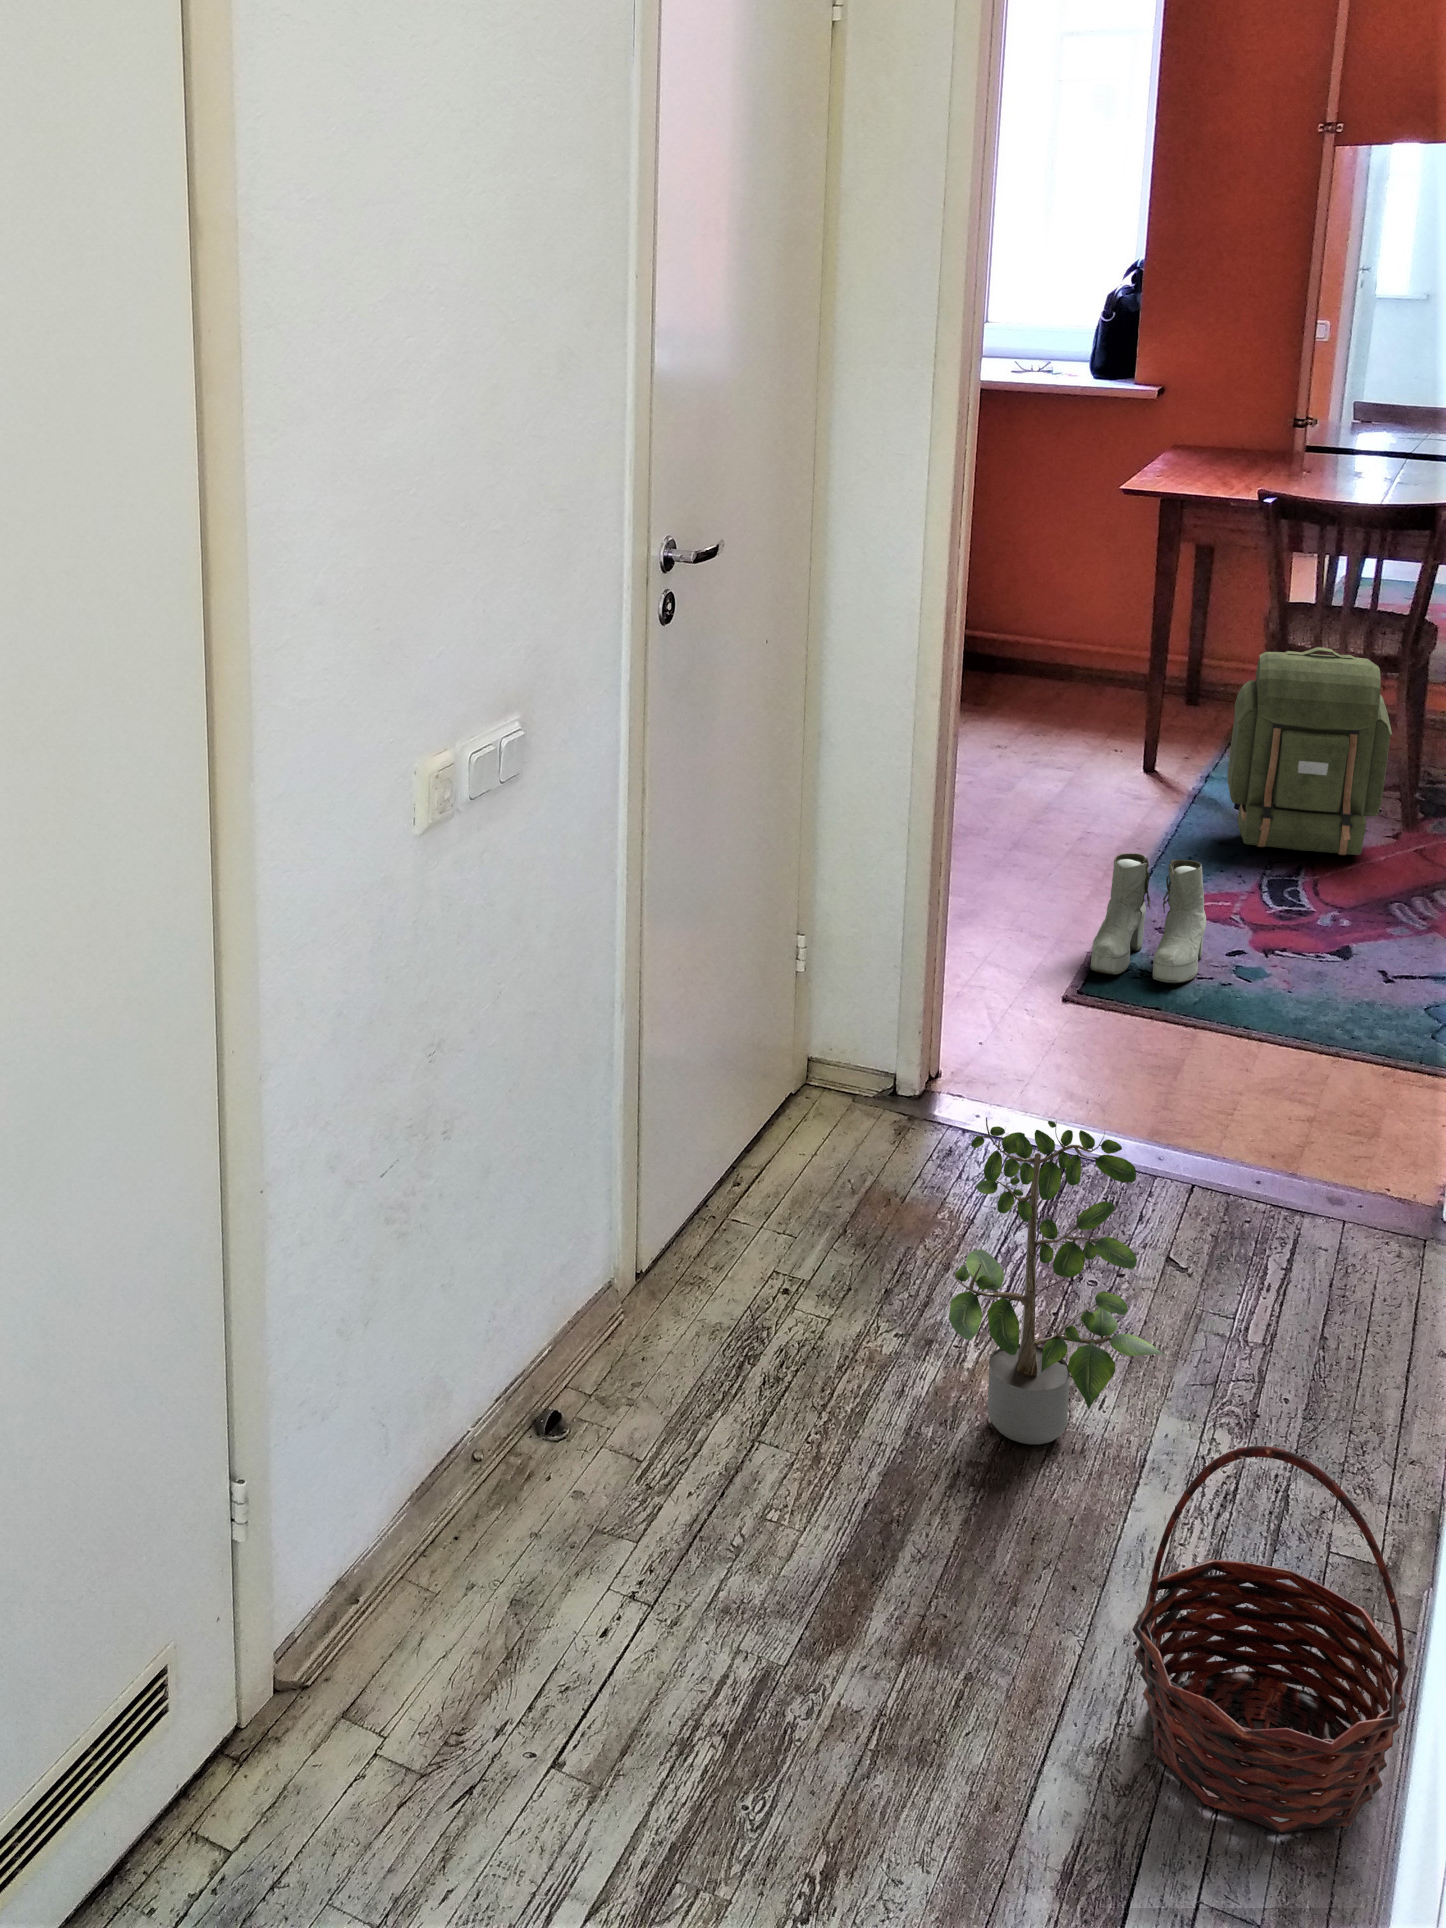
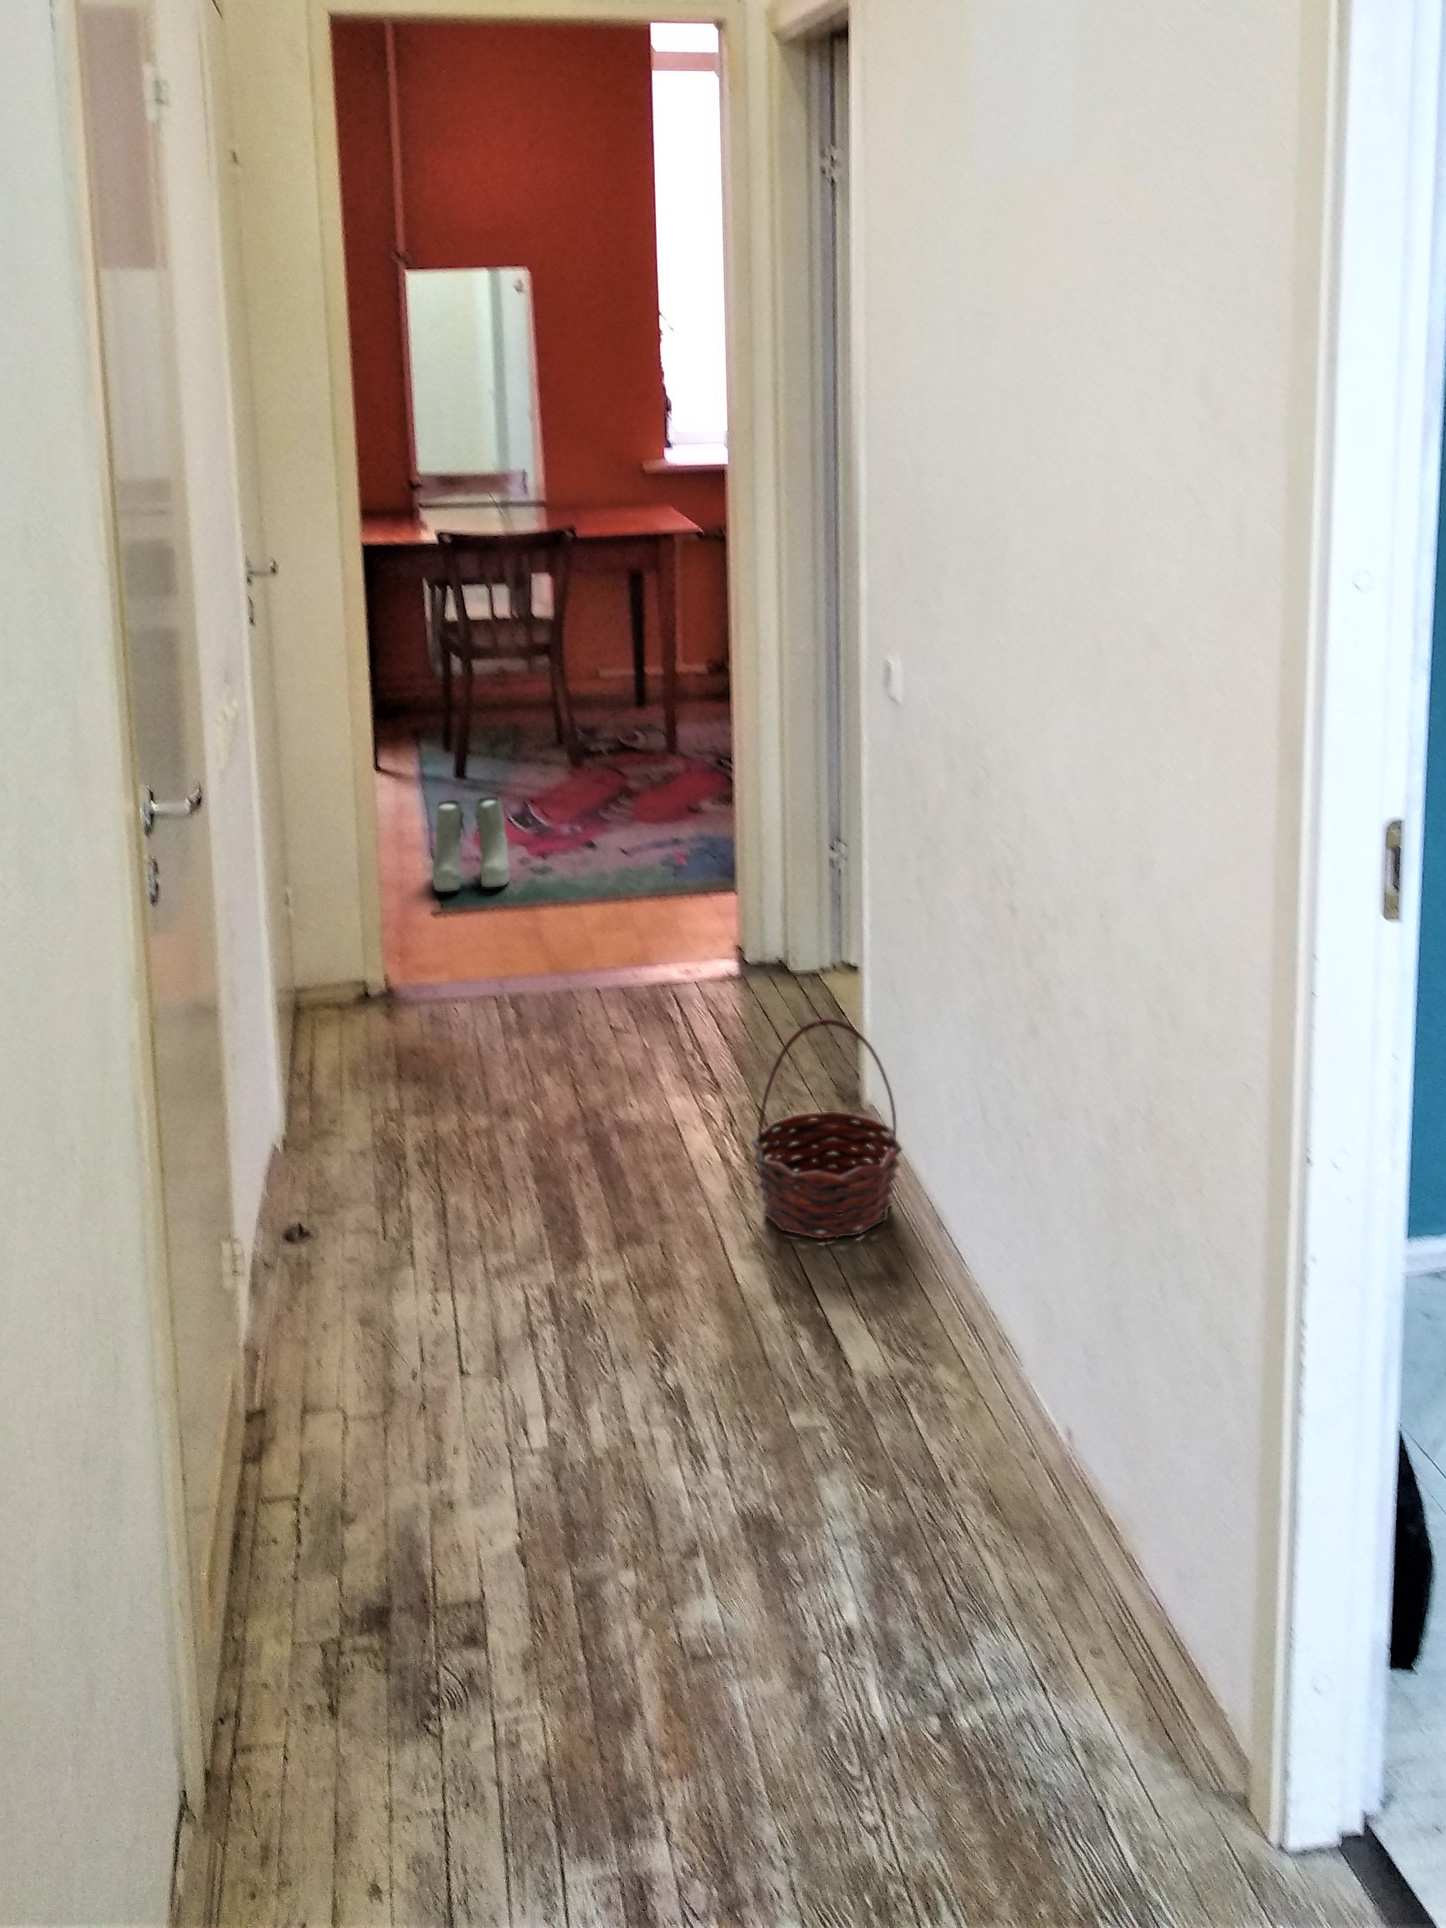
backpack: present [1227,647,1392,855] -> none [457,640,571,797]
potted plant: present [949,1117,1165,1445] -> none [546,902,688,1138]

